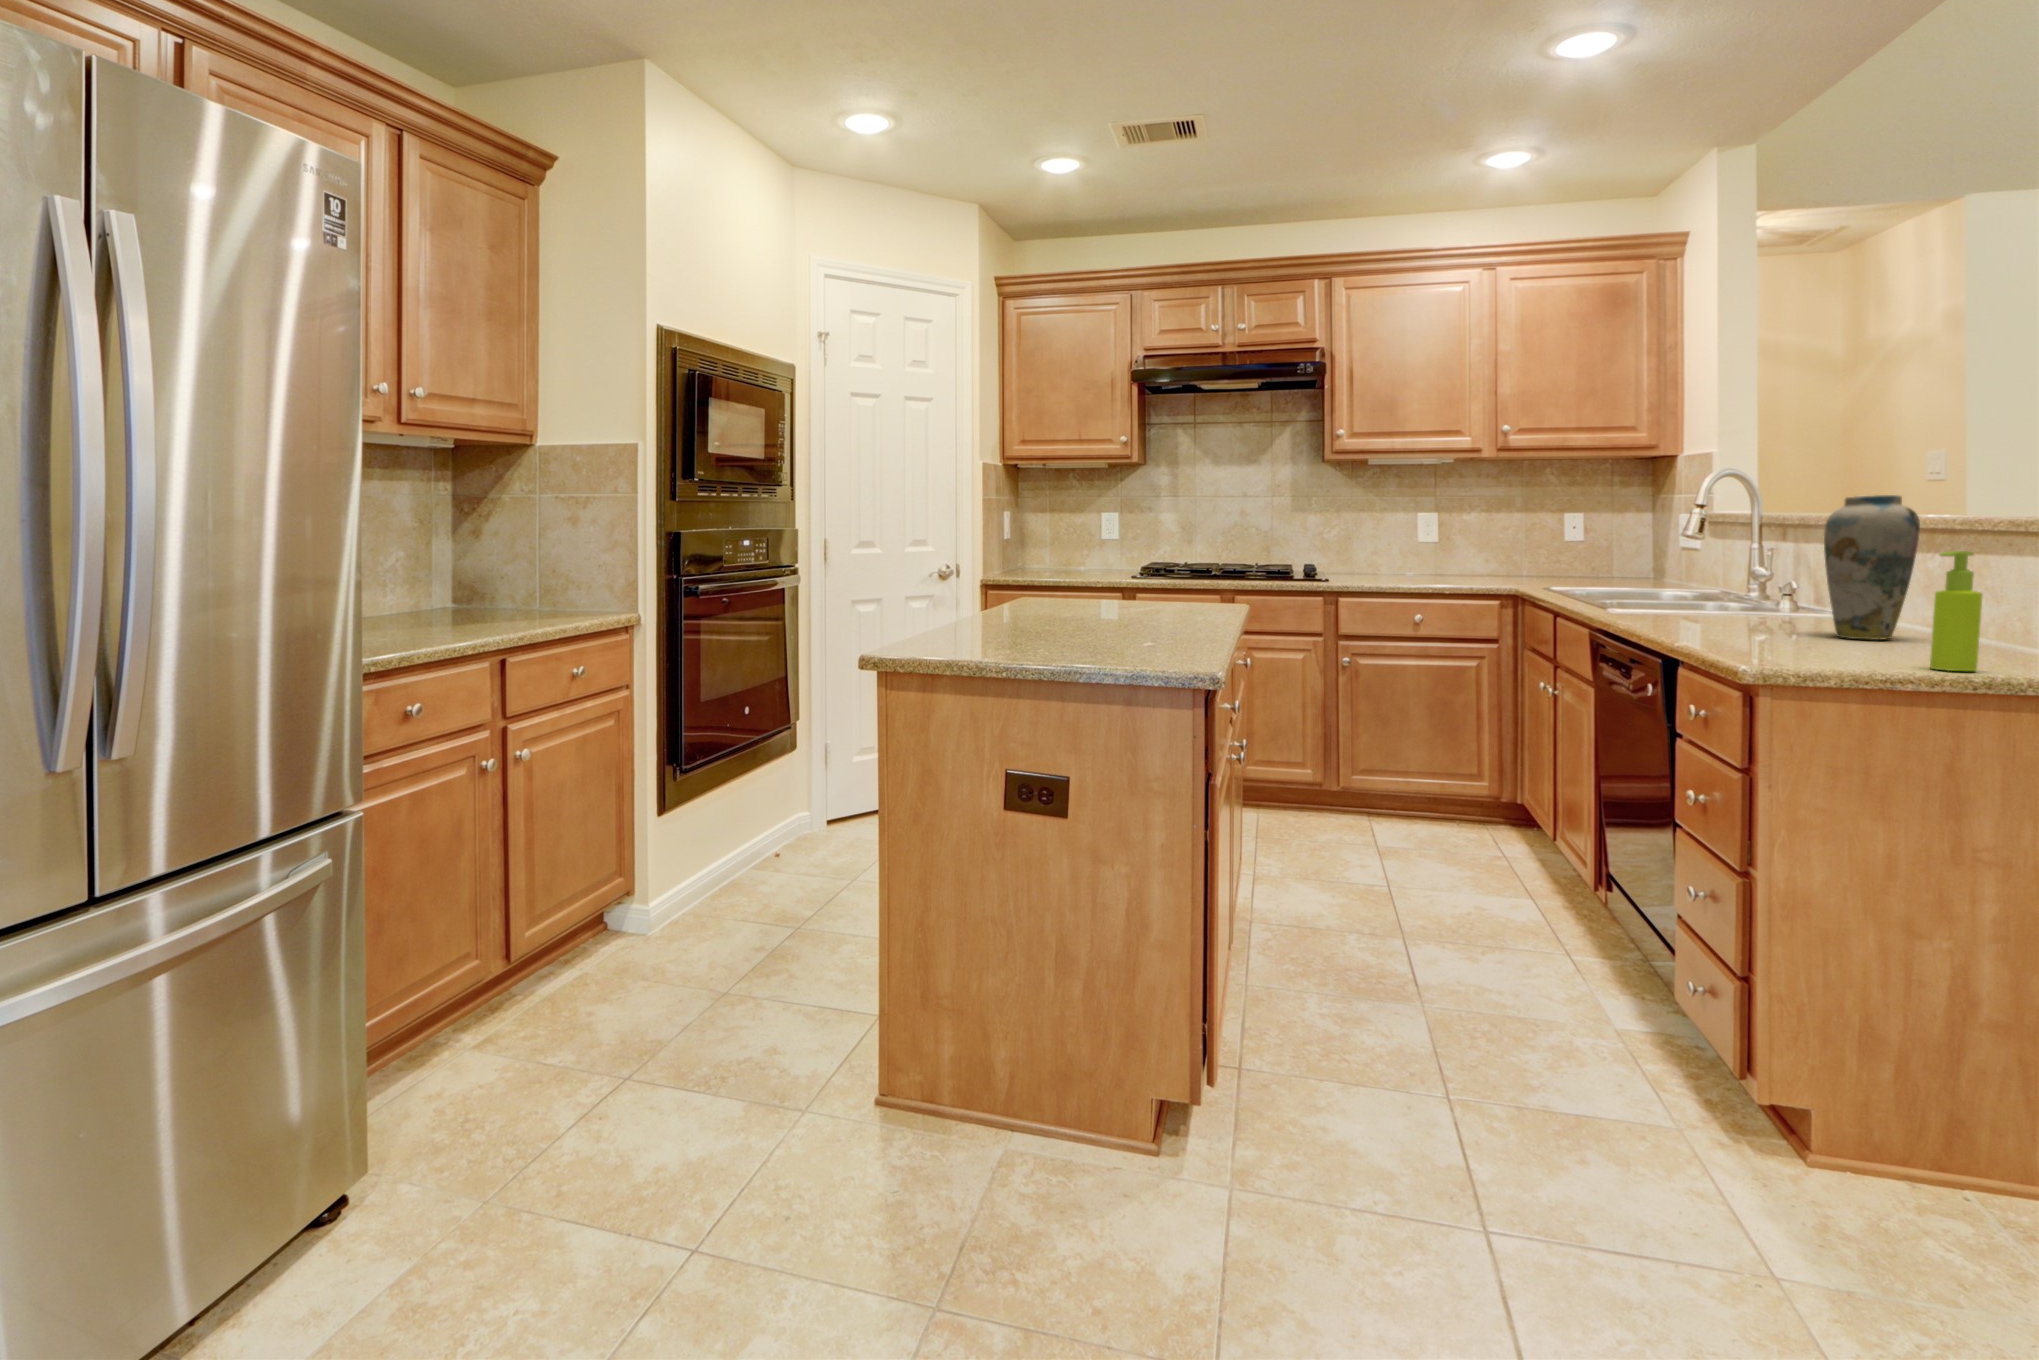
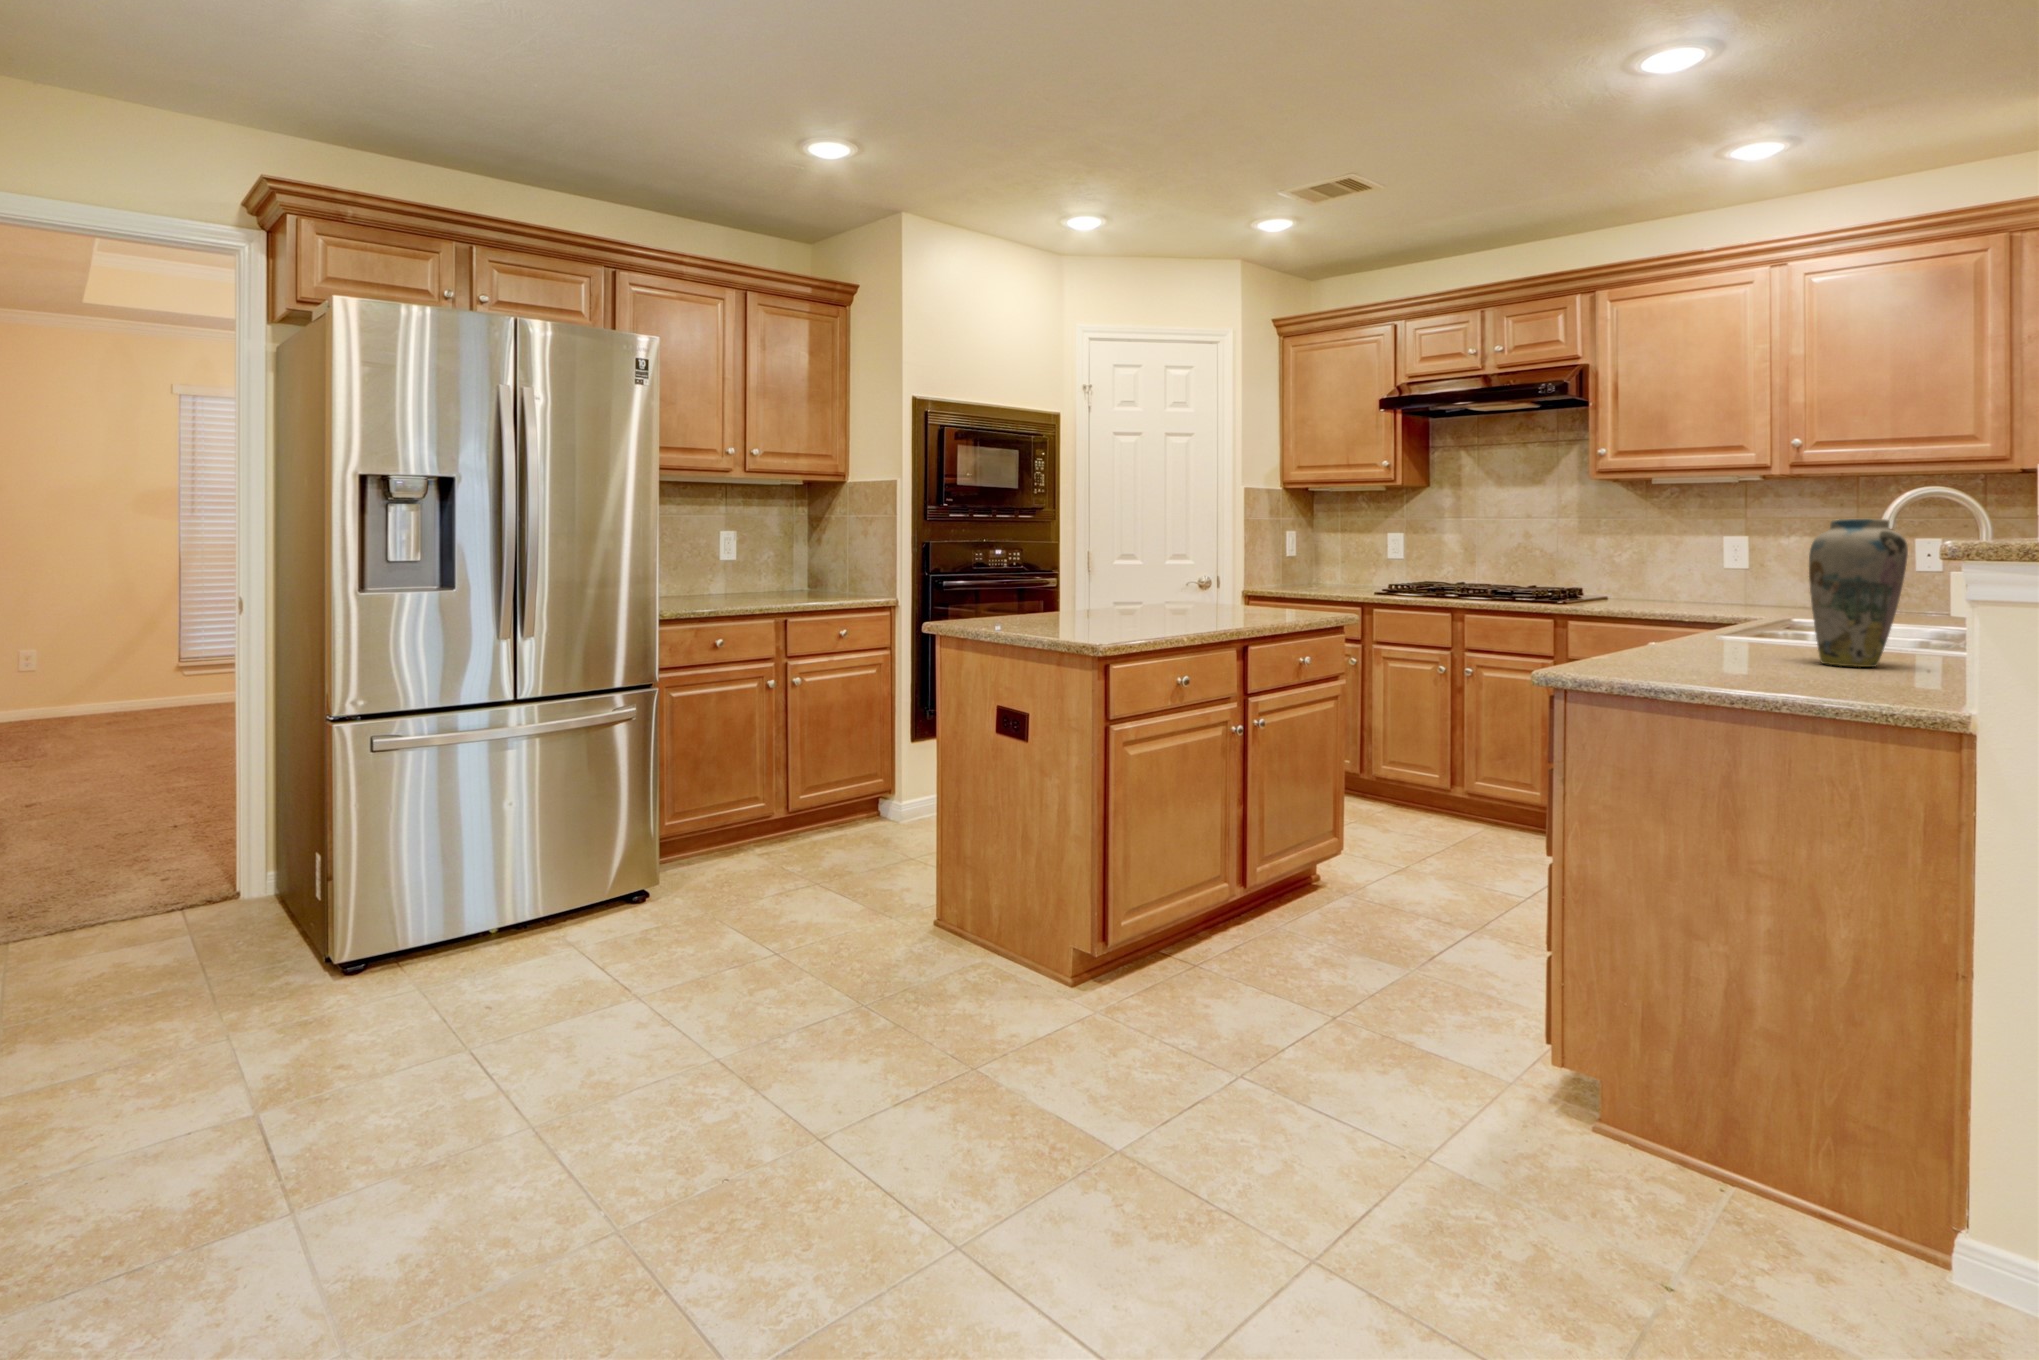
soap dispenser: present [1930,551,1982,671] -> none [1721,574,1767,687]

